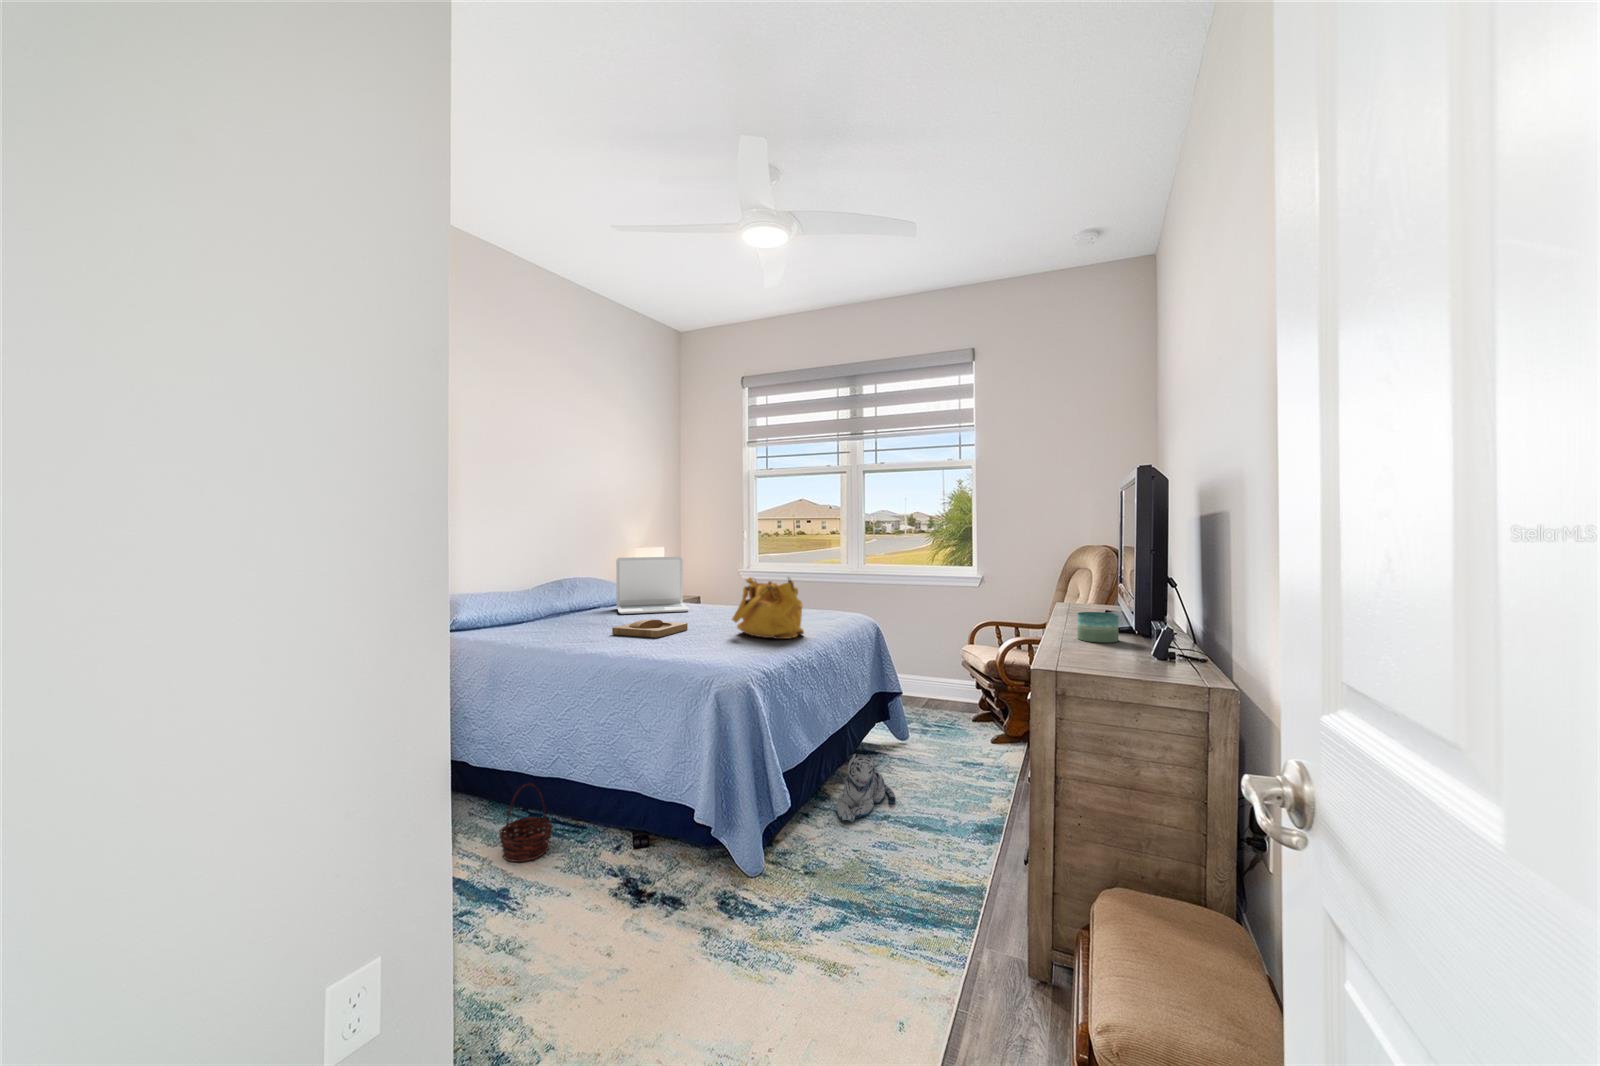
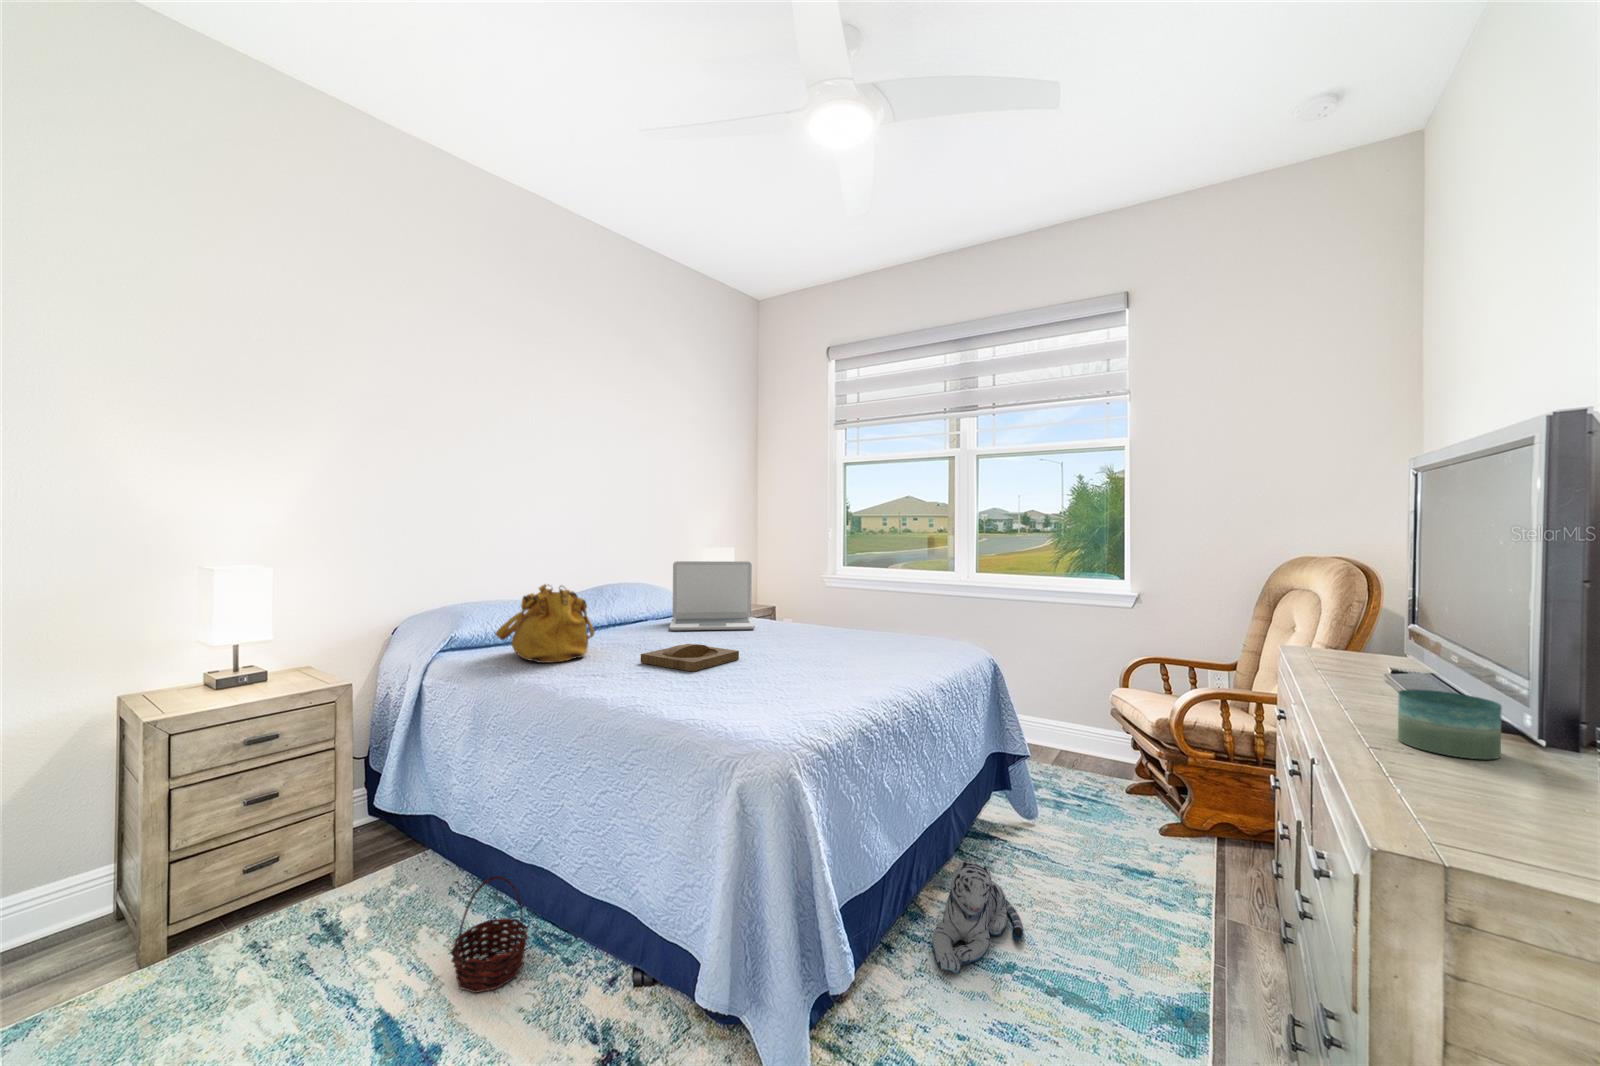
handbag: present [732,577,804,639] -> present [496,584,594,663]

